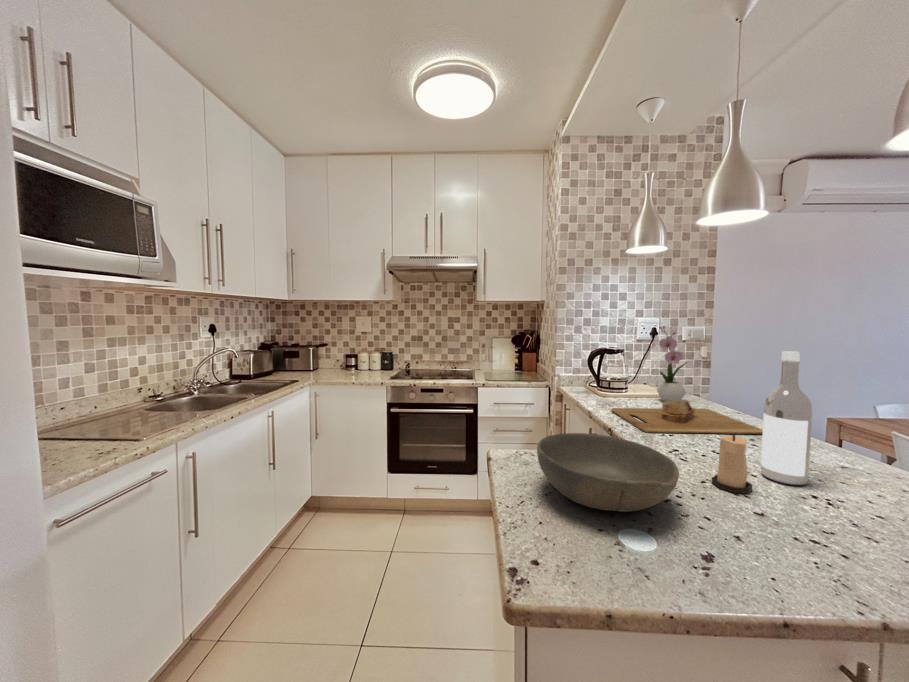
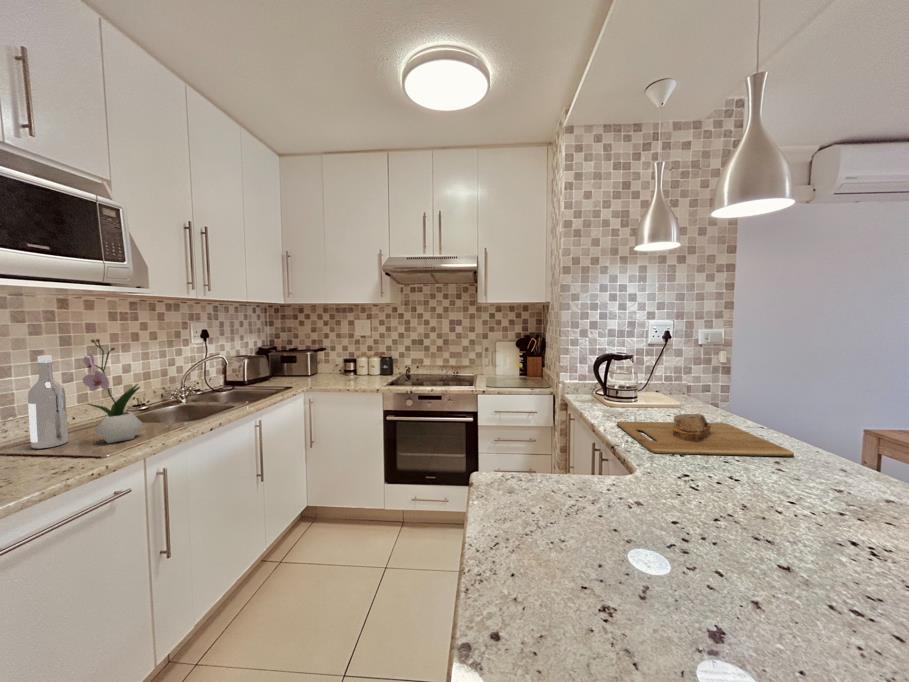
flower arrangement: present [657,326,687,401] -> present [83,339,142,443]
wine bottle: present [761,351,812,485] -> present [28,355,68,449]
bowl: present [537,433,679,512] -> none [514,462,687,573]
candle: present [712,434,753,494] -> none [730,468,782,544]

